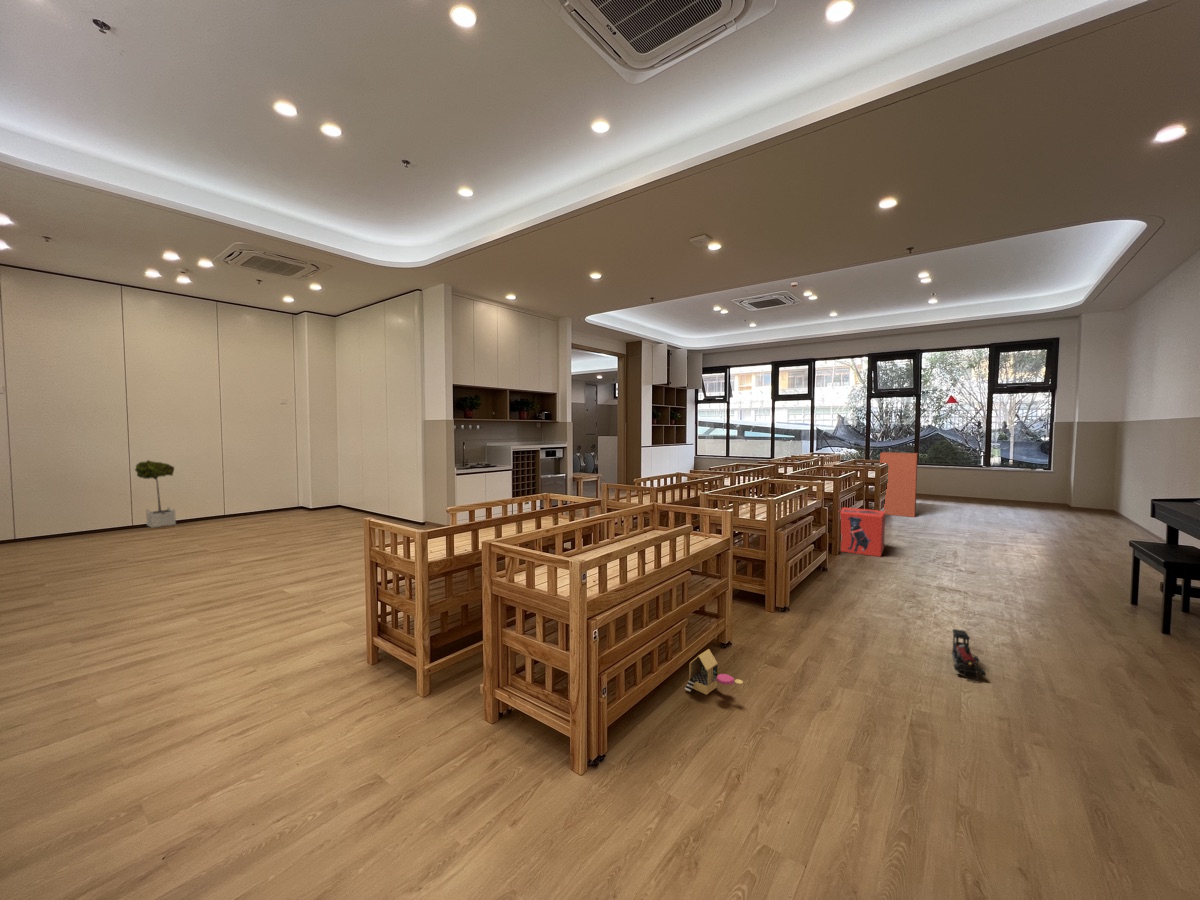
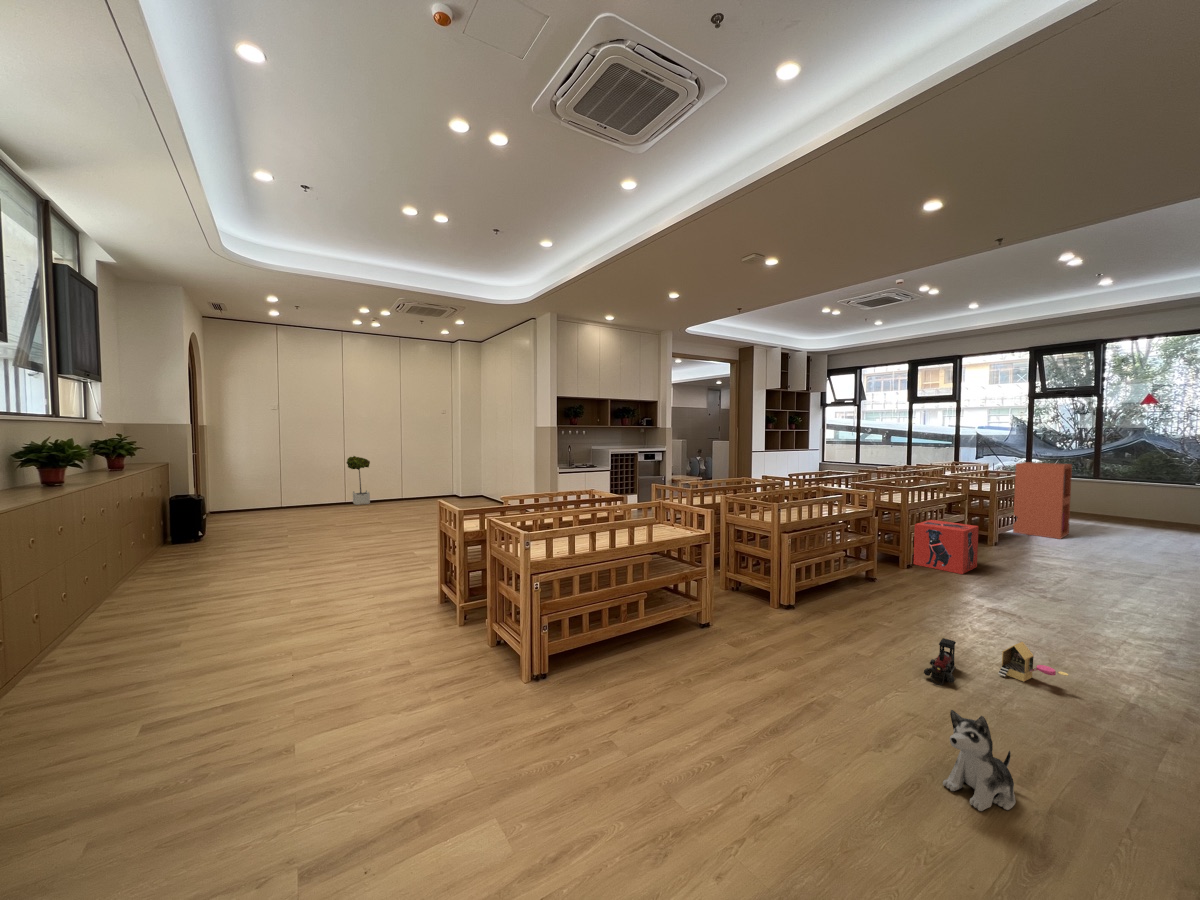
toy house: present [685,649,743,695] -> present [998,642,1068,682]
plush toy: none [1085,722,1167,834] -> present [943,710,1016,811]

